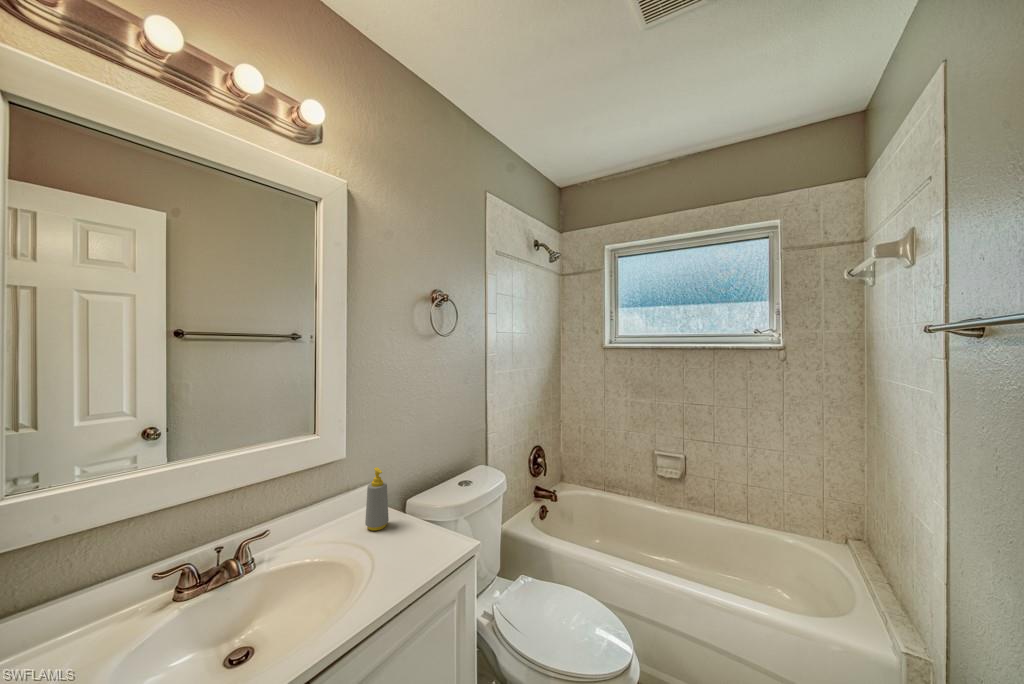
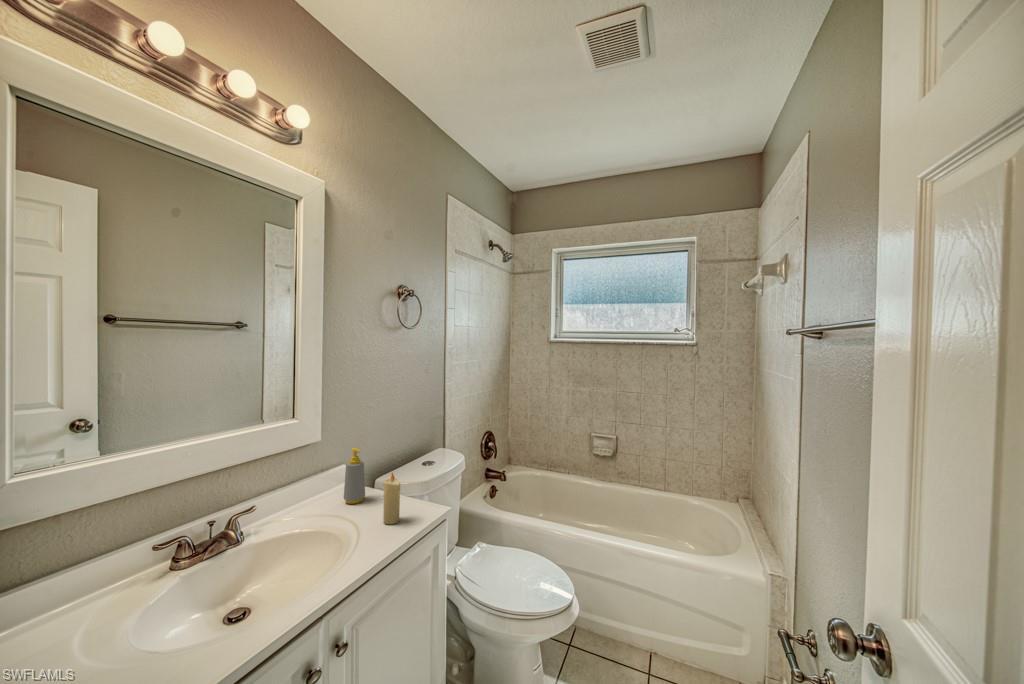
candle: none [401,499,419,561] -> present [383,473,400,524]

